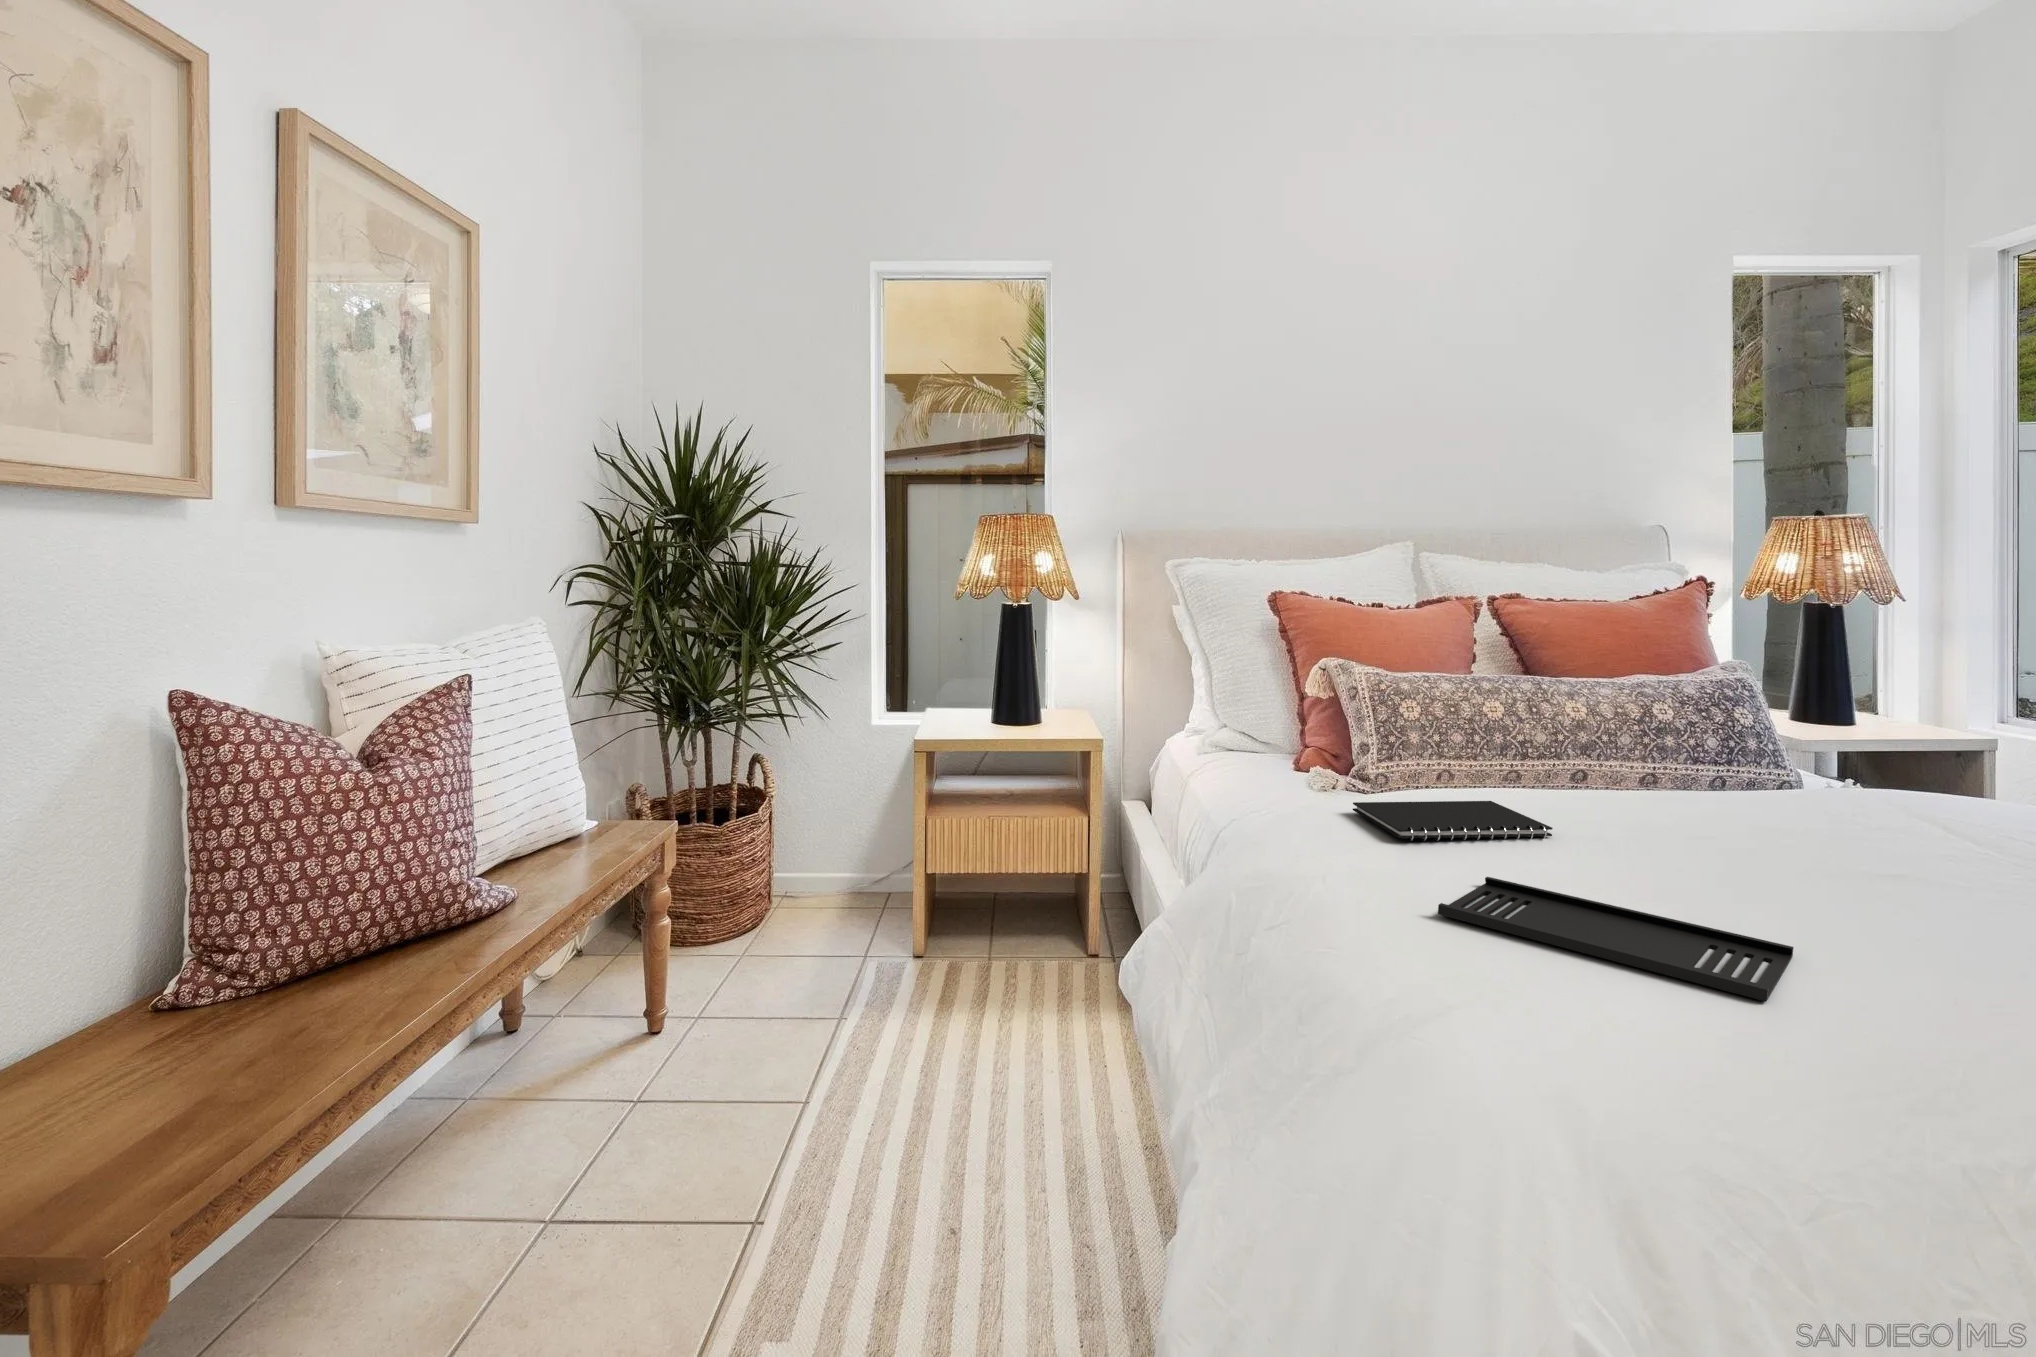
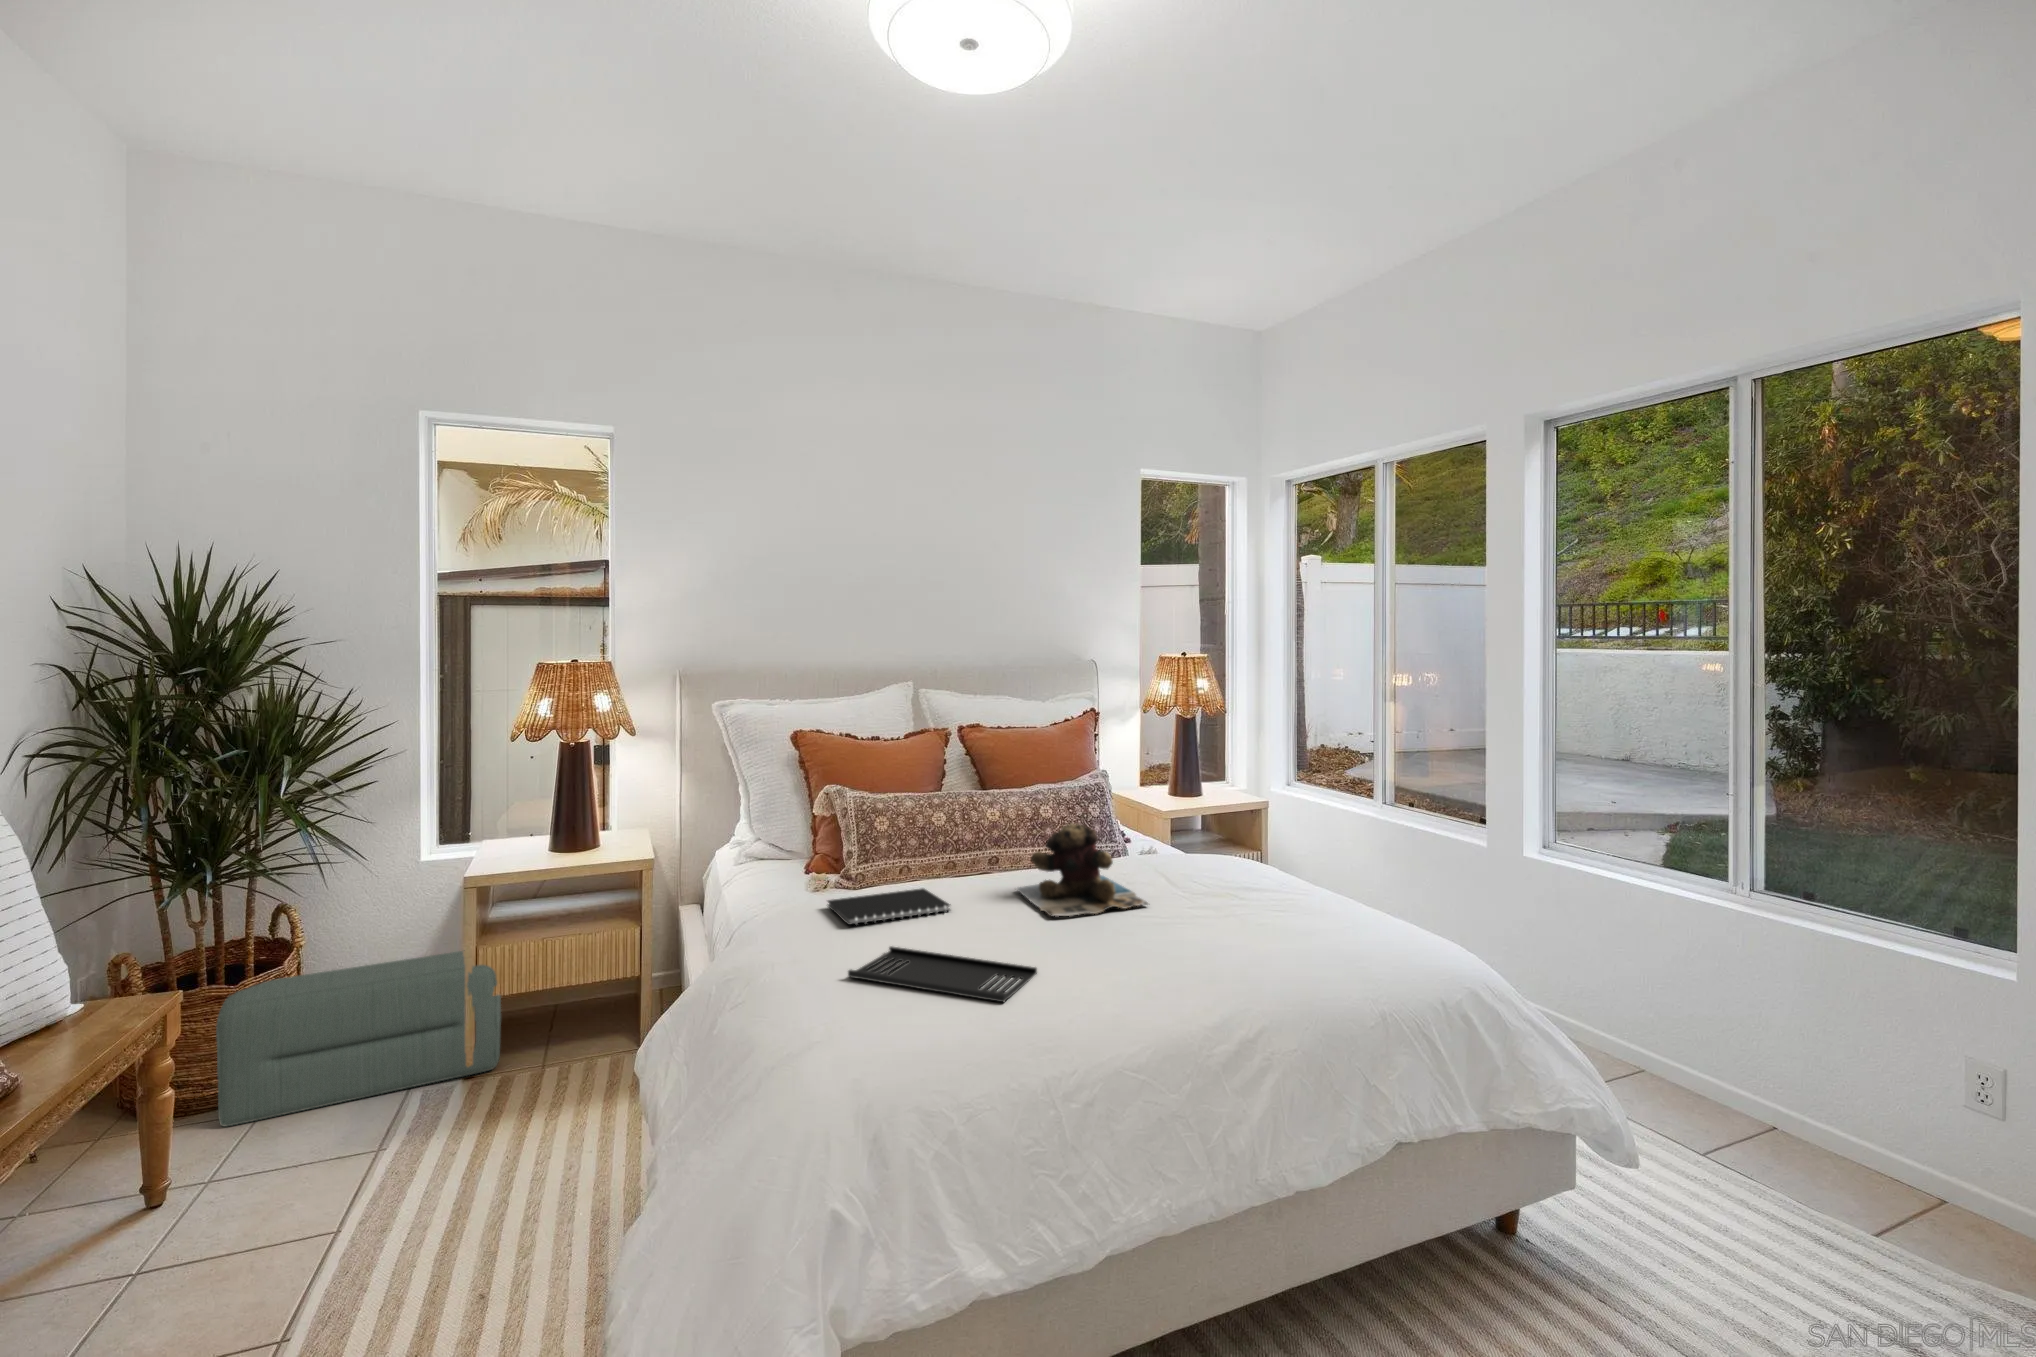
teddy bear: none [1643,721,1940,869] -> present [1016,823,1148,916]
pouf: none [704,820,945,961] -> present [216,951,501,1126]

